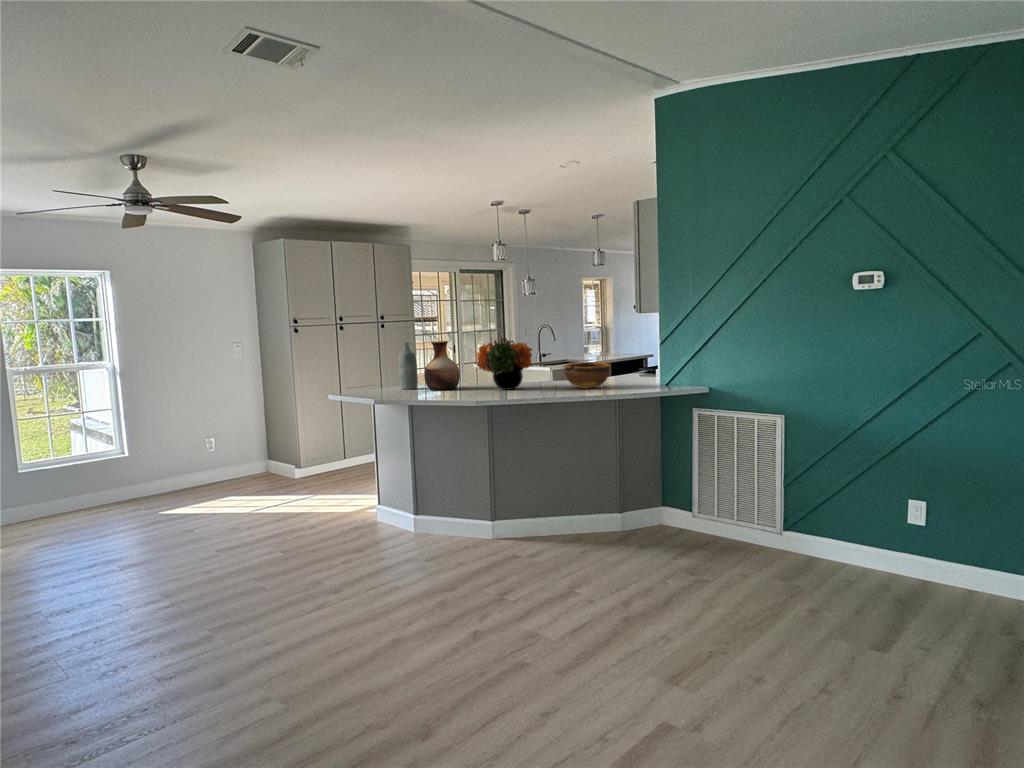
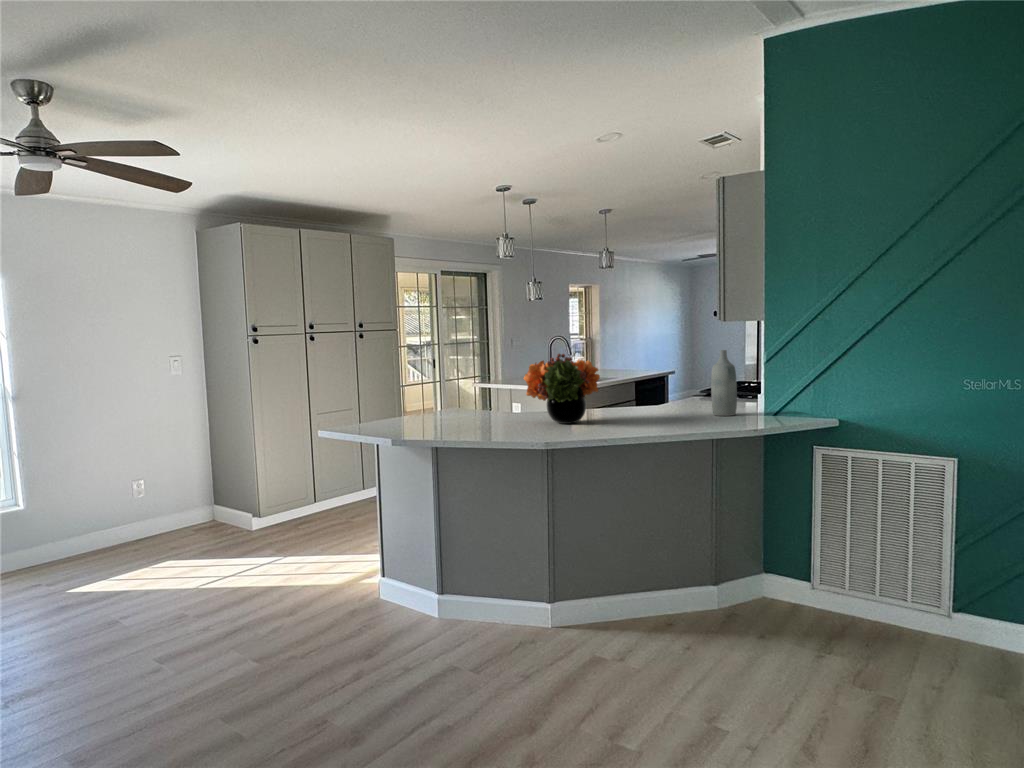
vase: present [424,341,460,391] -> none [449,358,496,425]
bottle: present [399,342,417,390] -> present [711,350,737,416]
bowl: present [563,362,611,389] -> none [643,386,709,422]

